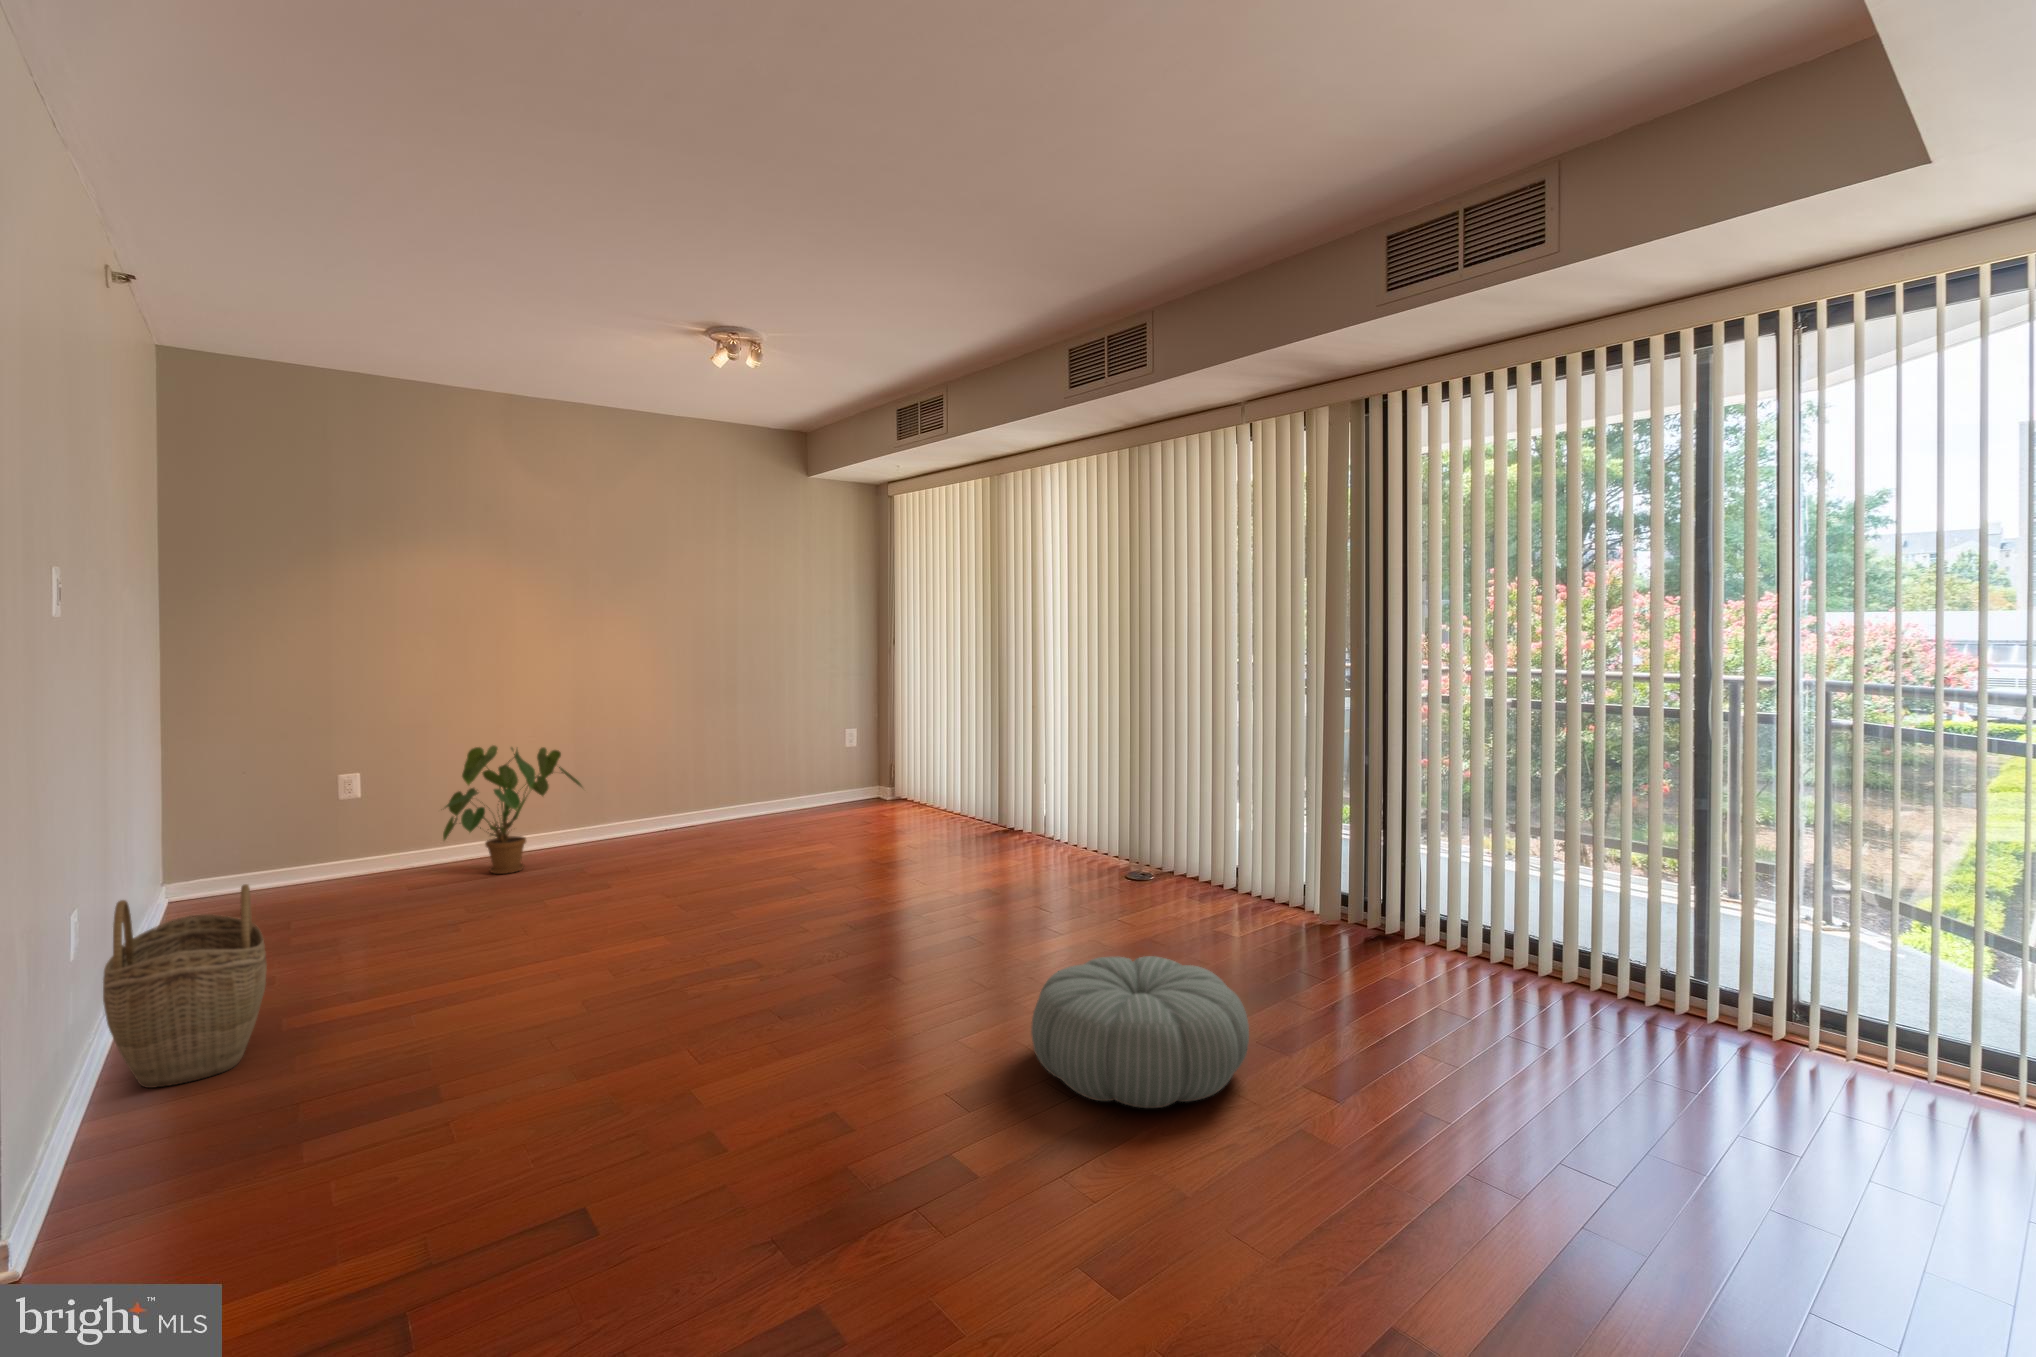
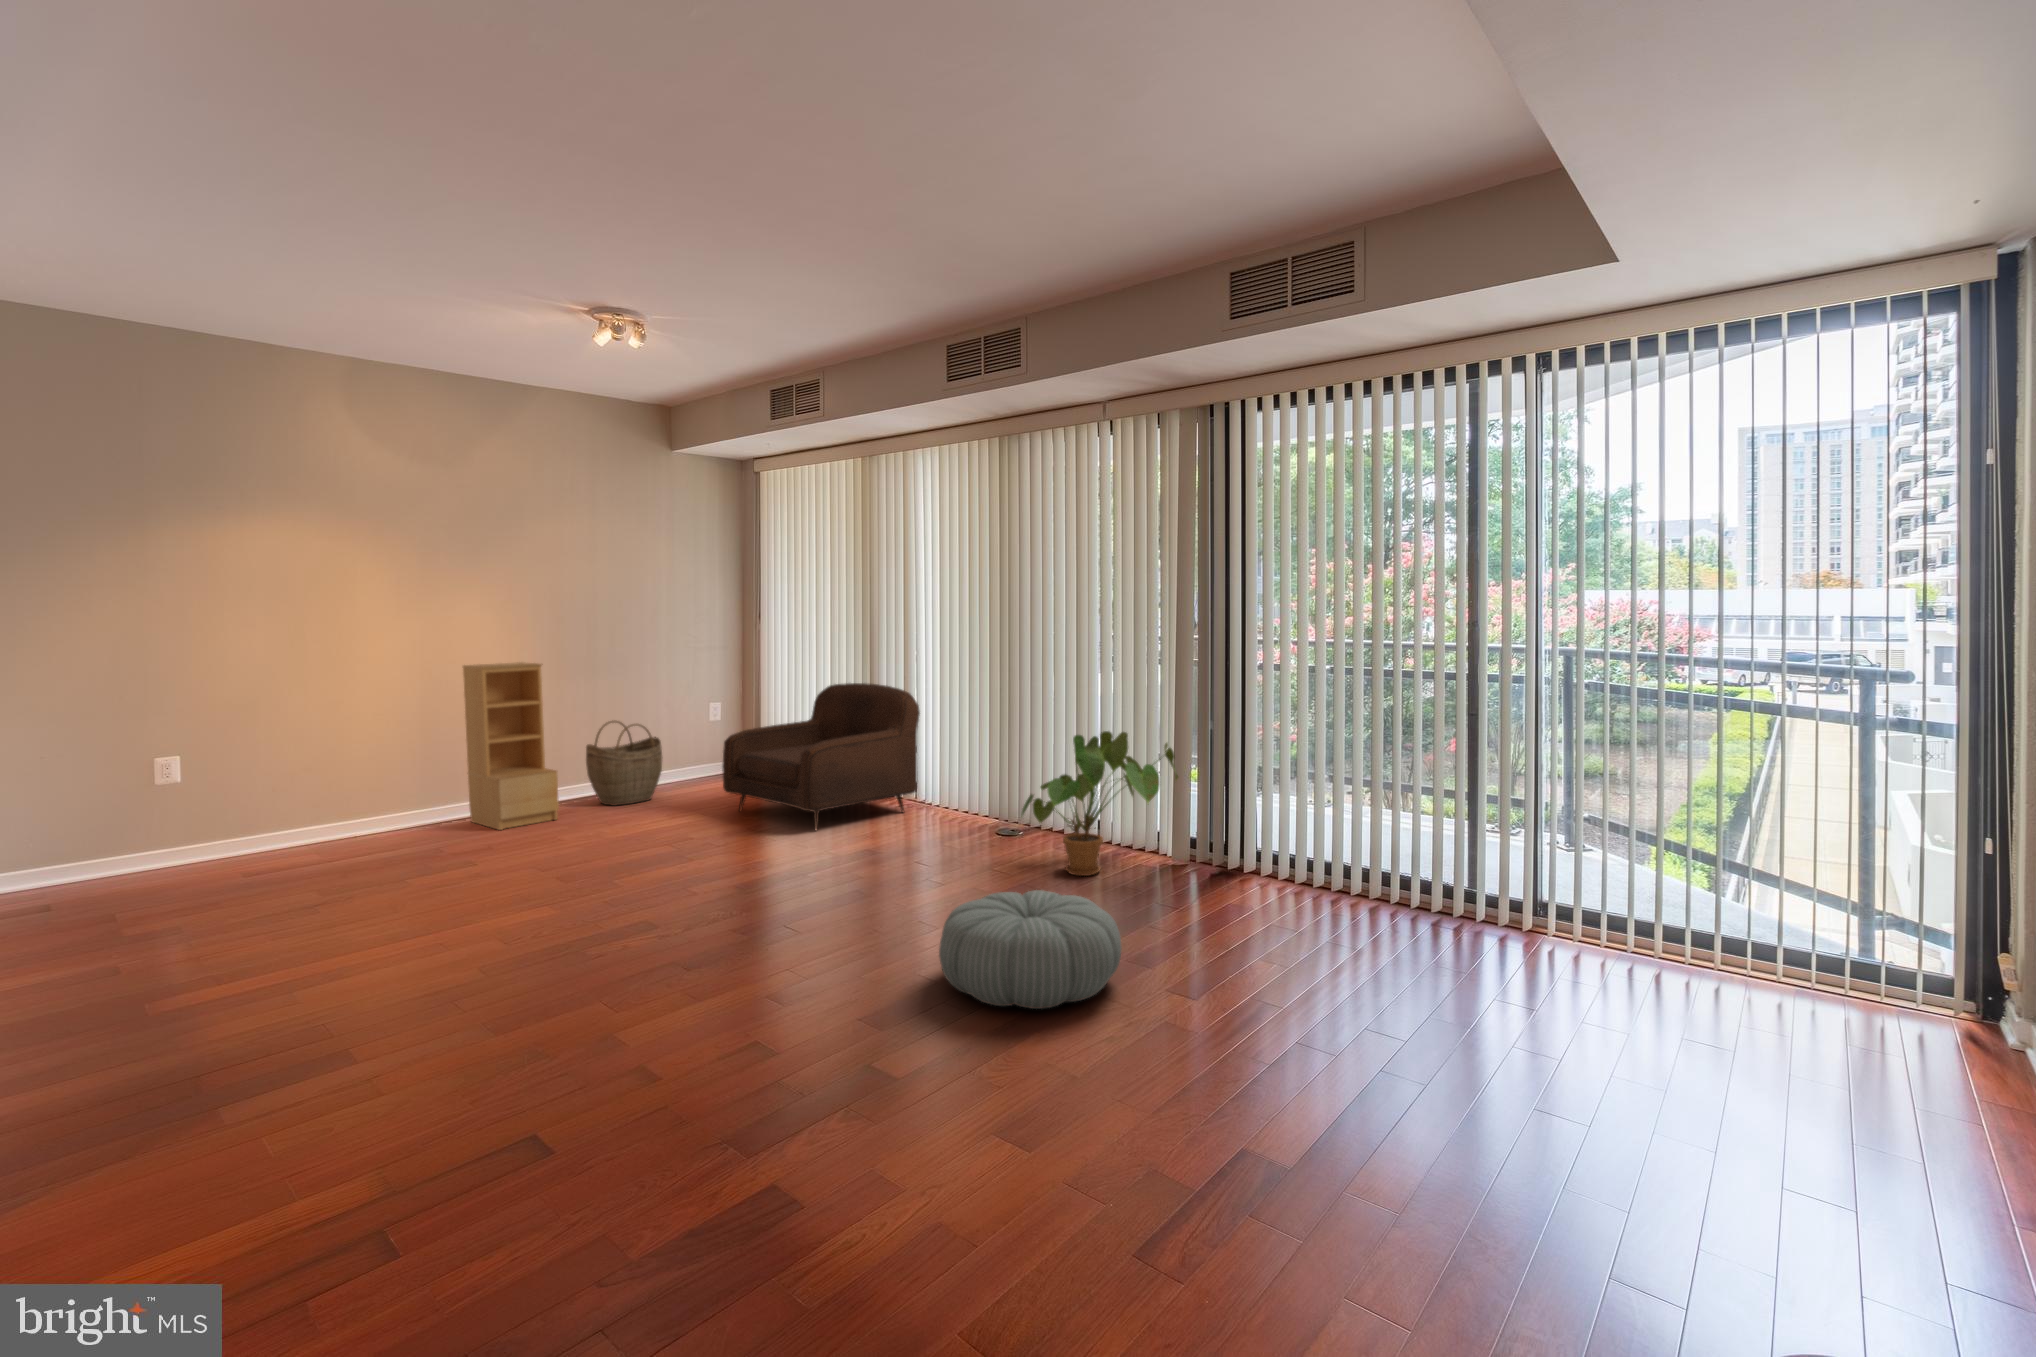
bookshelf: none [607,685,692,849] -> present [463,662,559,830]
armchair: none [849,710,1047,863] -> present [723,683,920,830]
house plant: present [443,745,582,874] -> present [1022,731,1178,876]
woven basket: present [103,884,267,1088] -> present [586,720,662,806]

